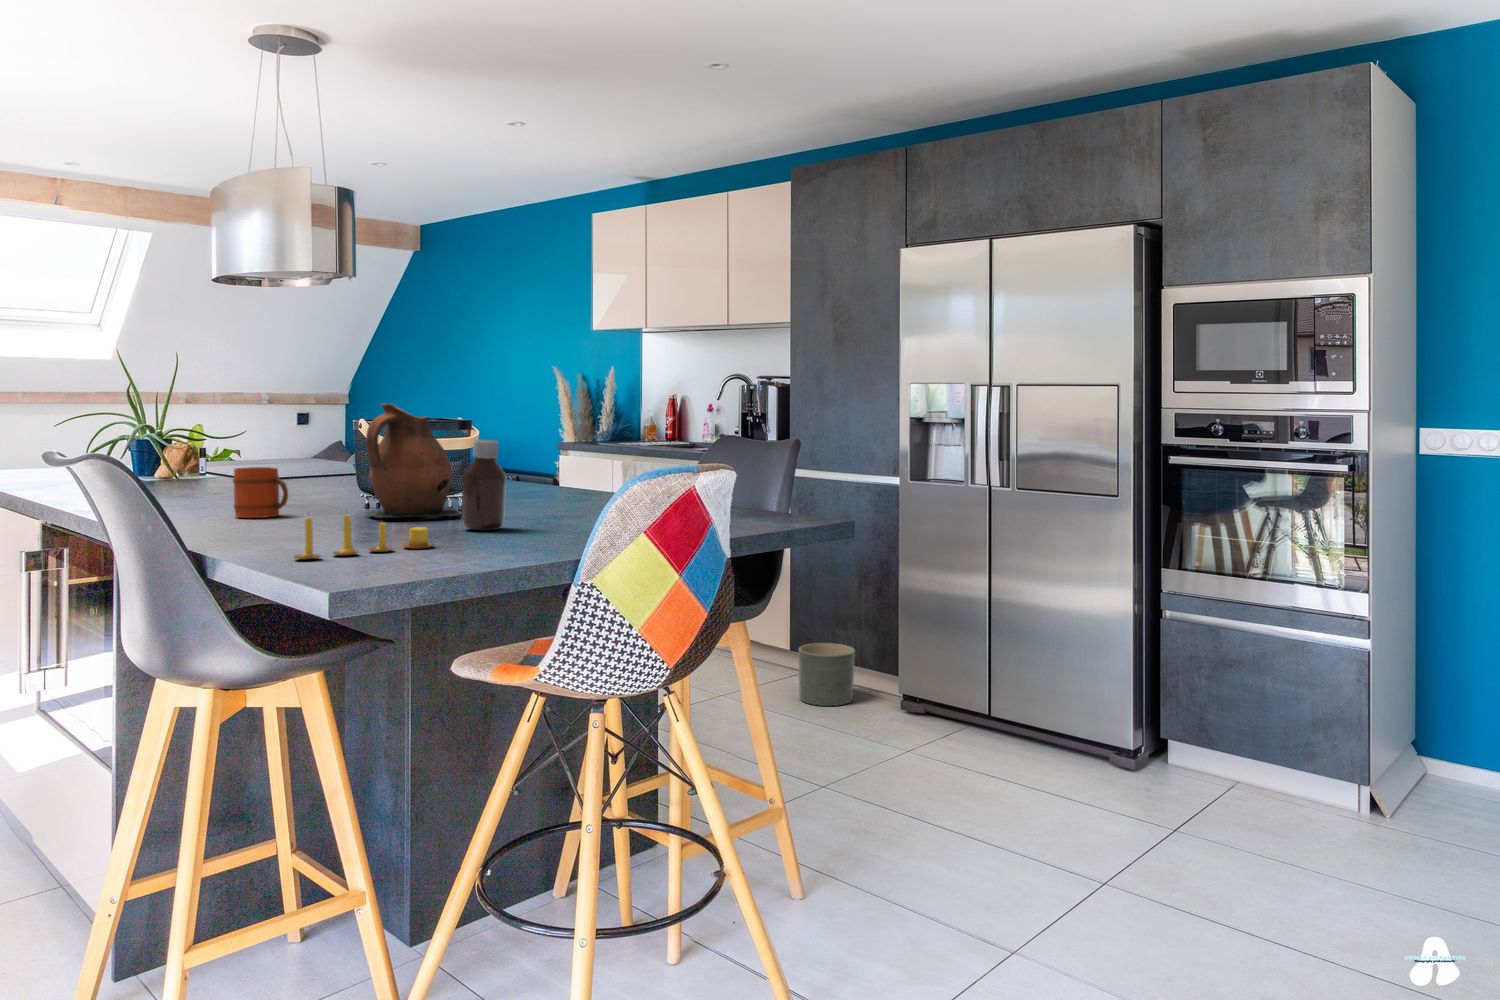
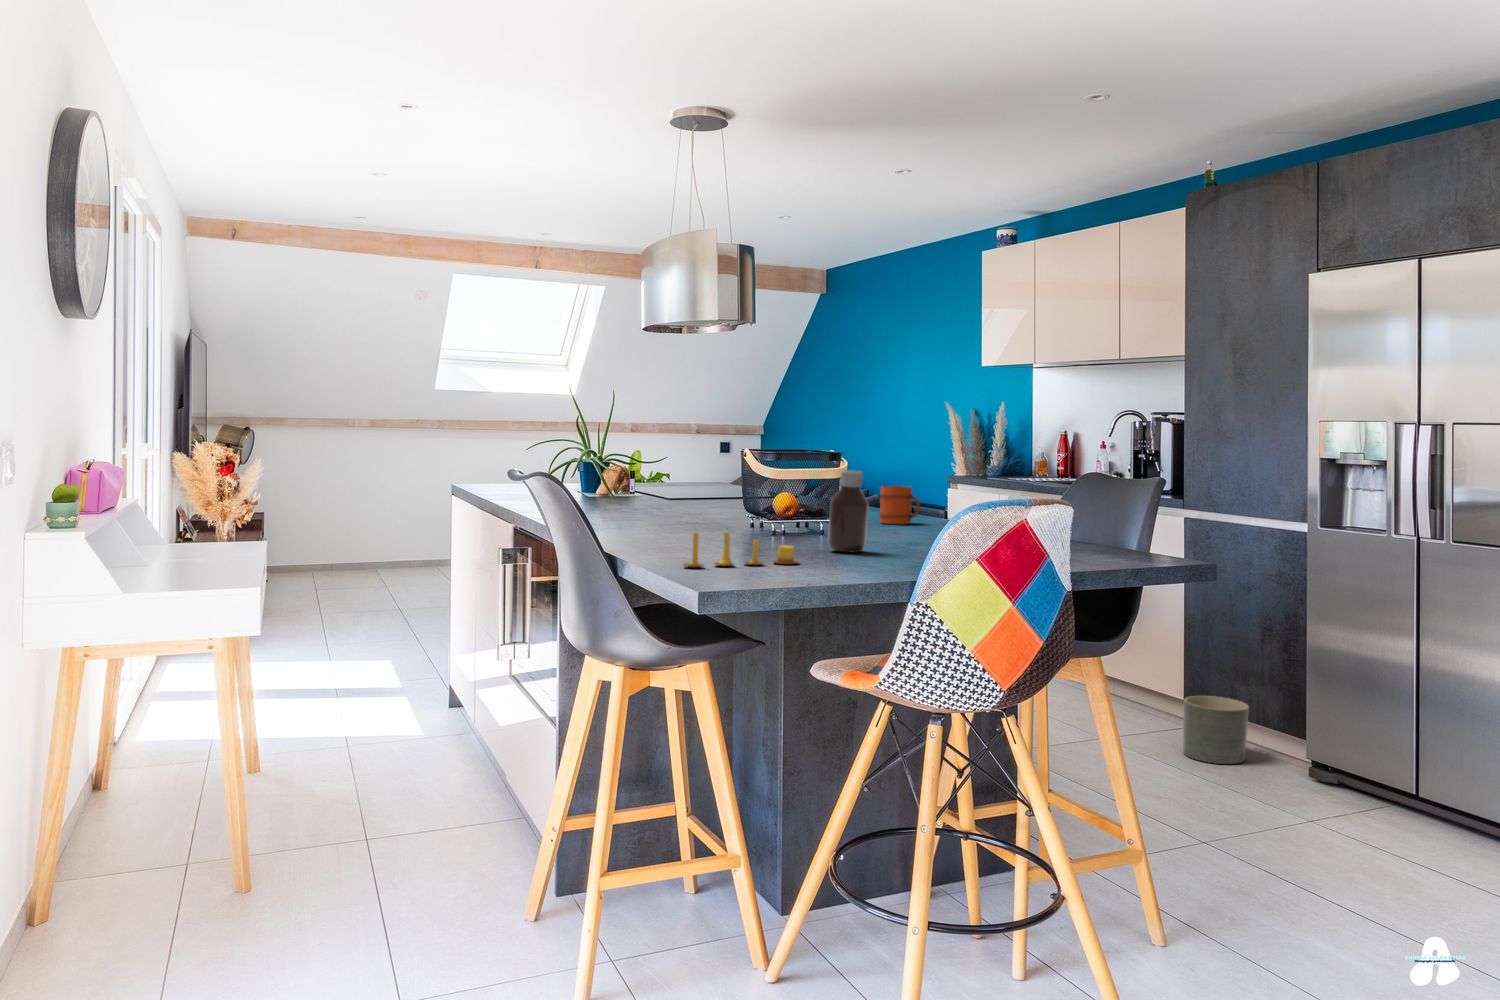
ceramic pitcher: present [366,404,459,518] -> none [749,436,831,541]
mug: present [233,467,288,518] -> present [879,486,920,524]

